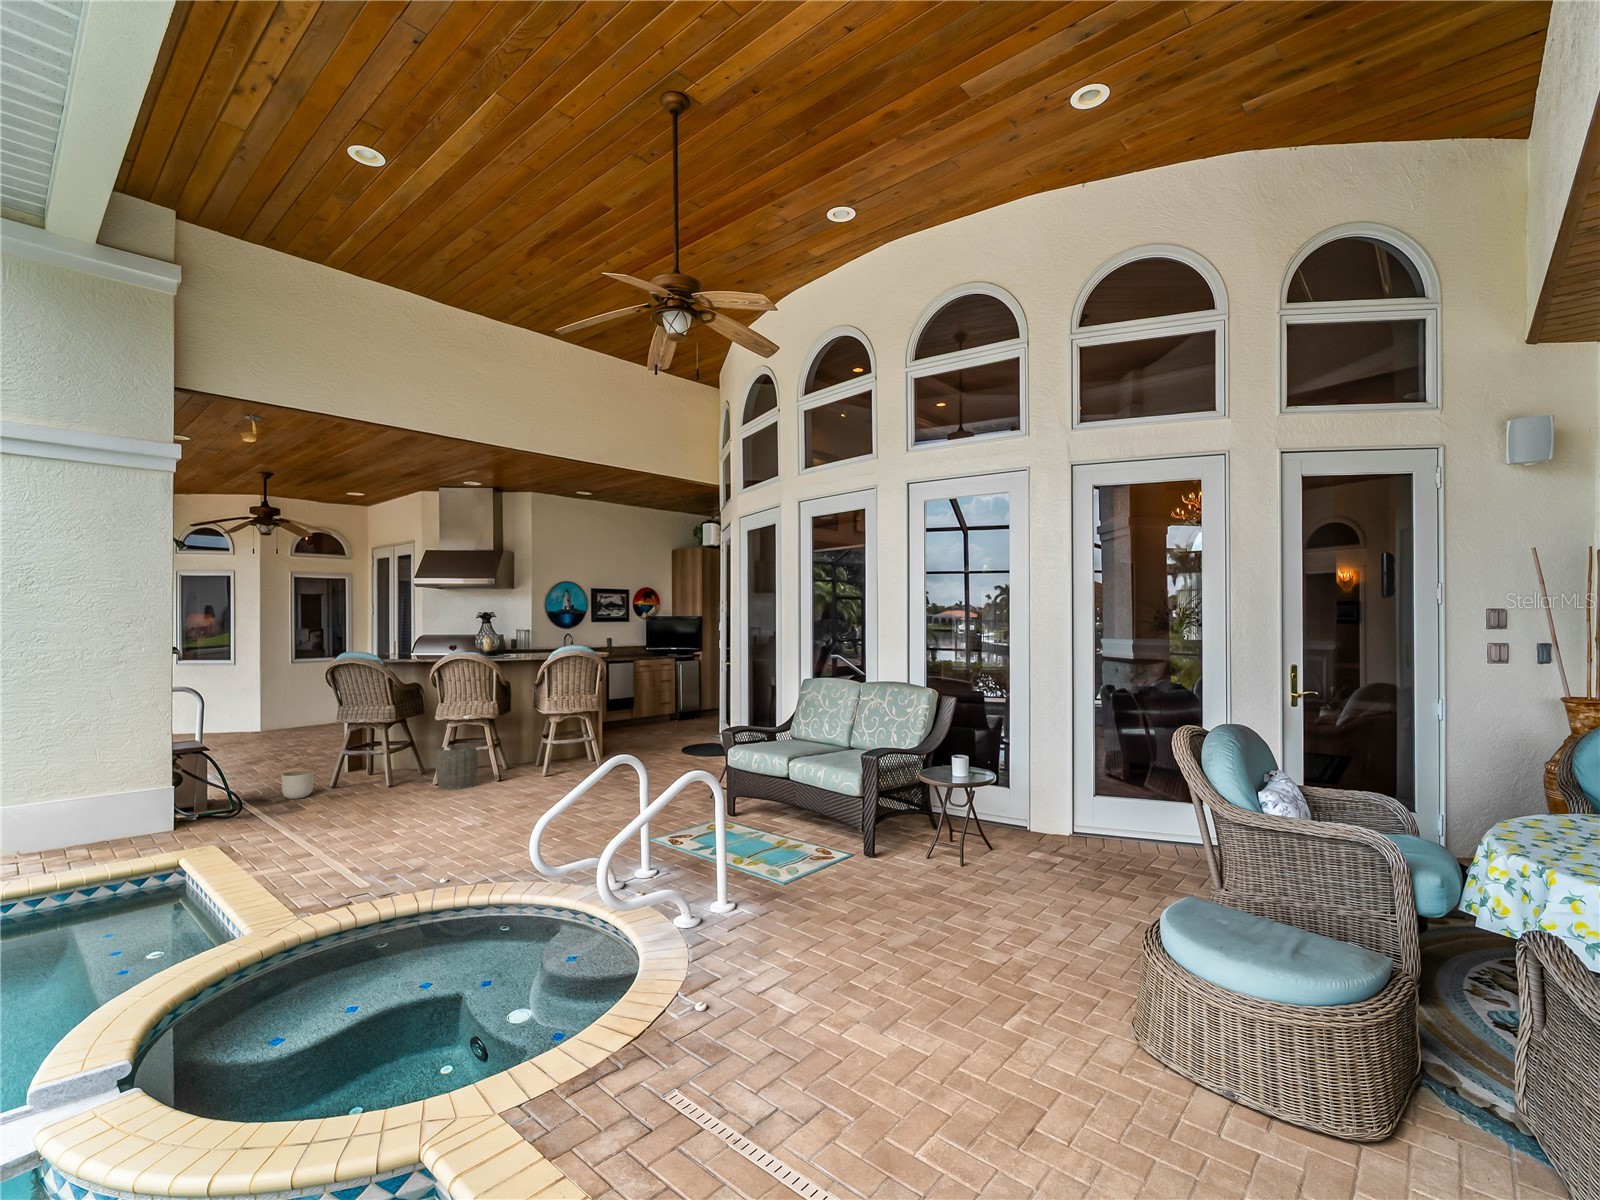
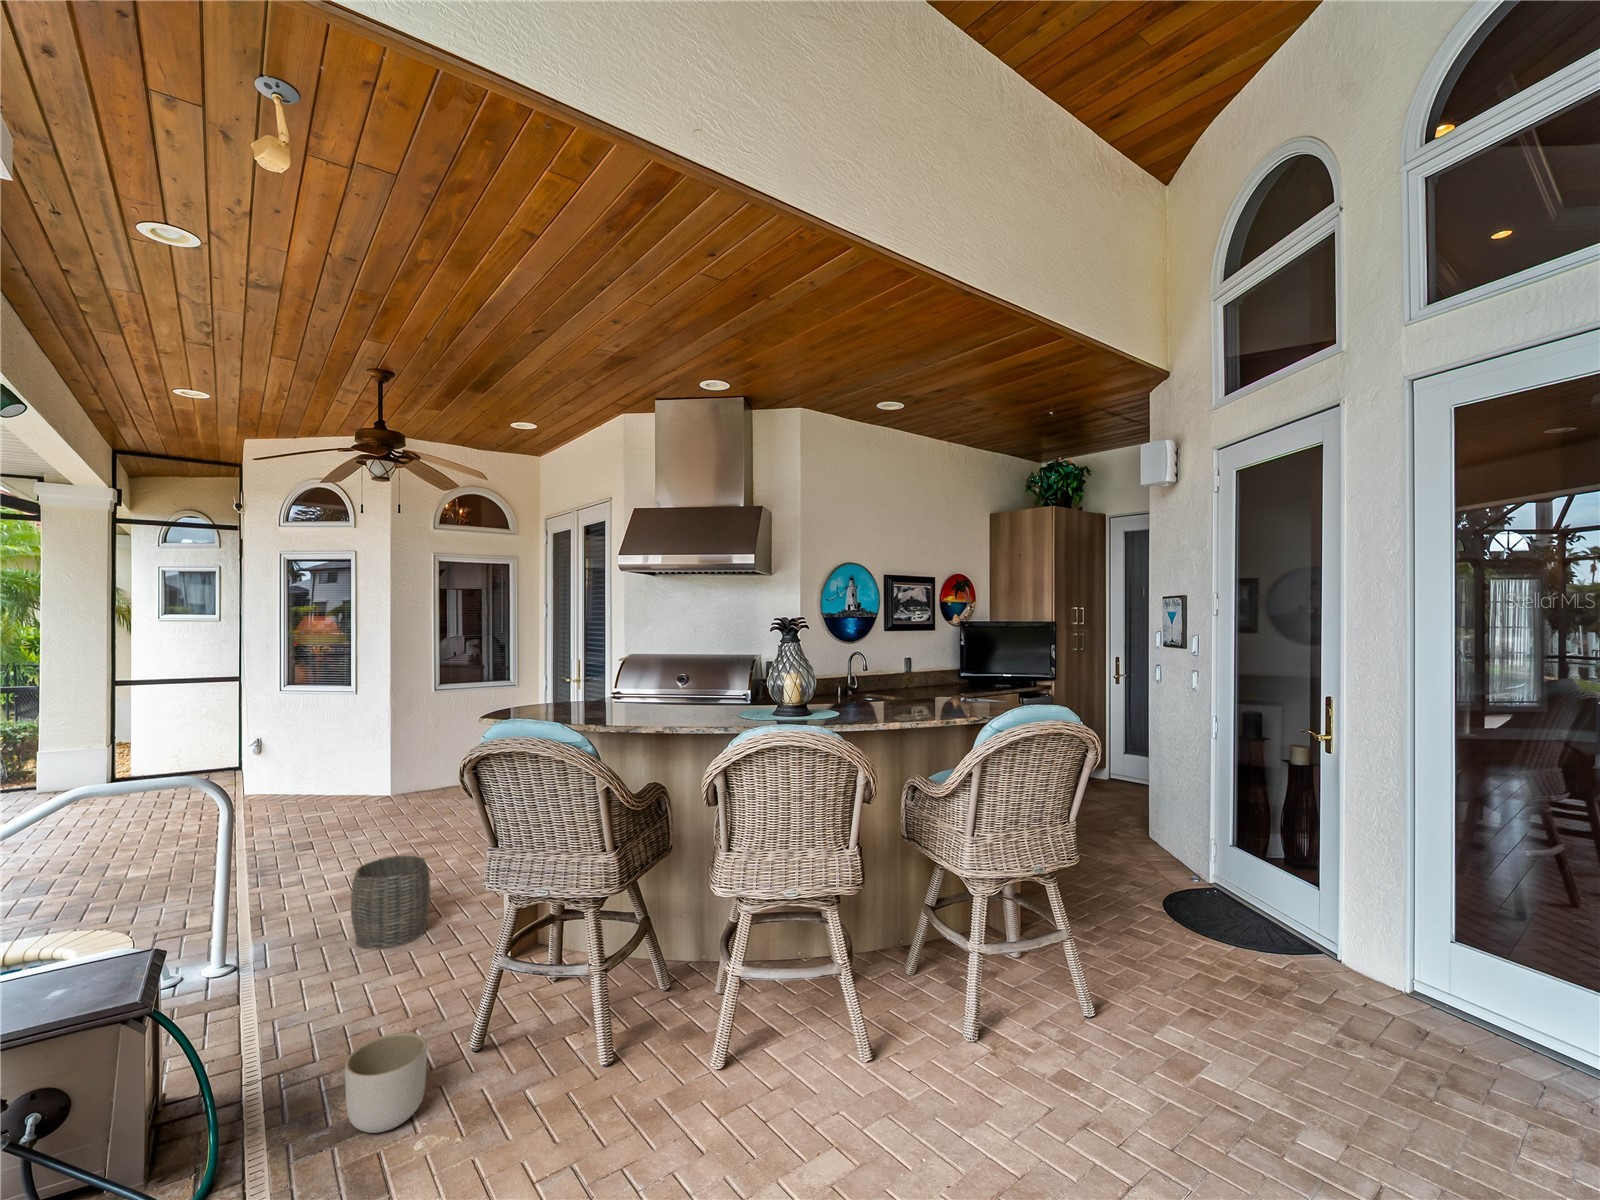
woven basket: present [436,744,478,790] -> present [351,856,430,950]

